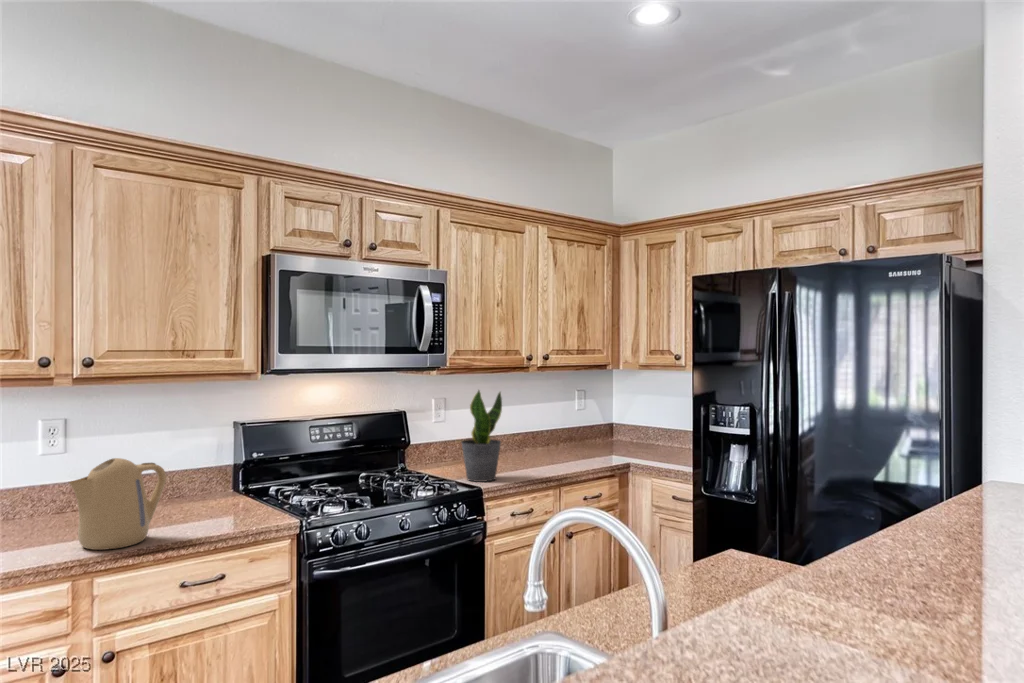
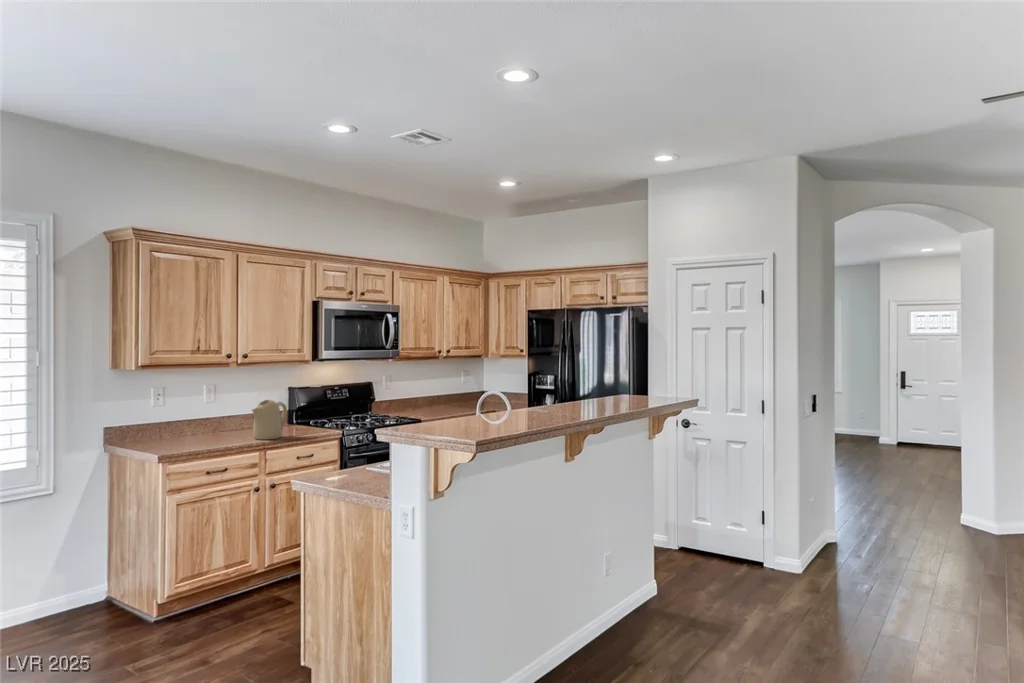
potted plant: present [461,390,502,482] -> none [406,368,429,418]

